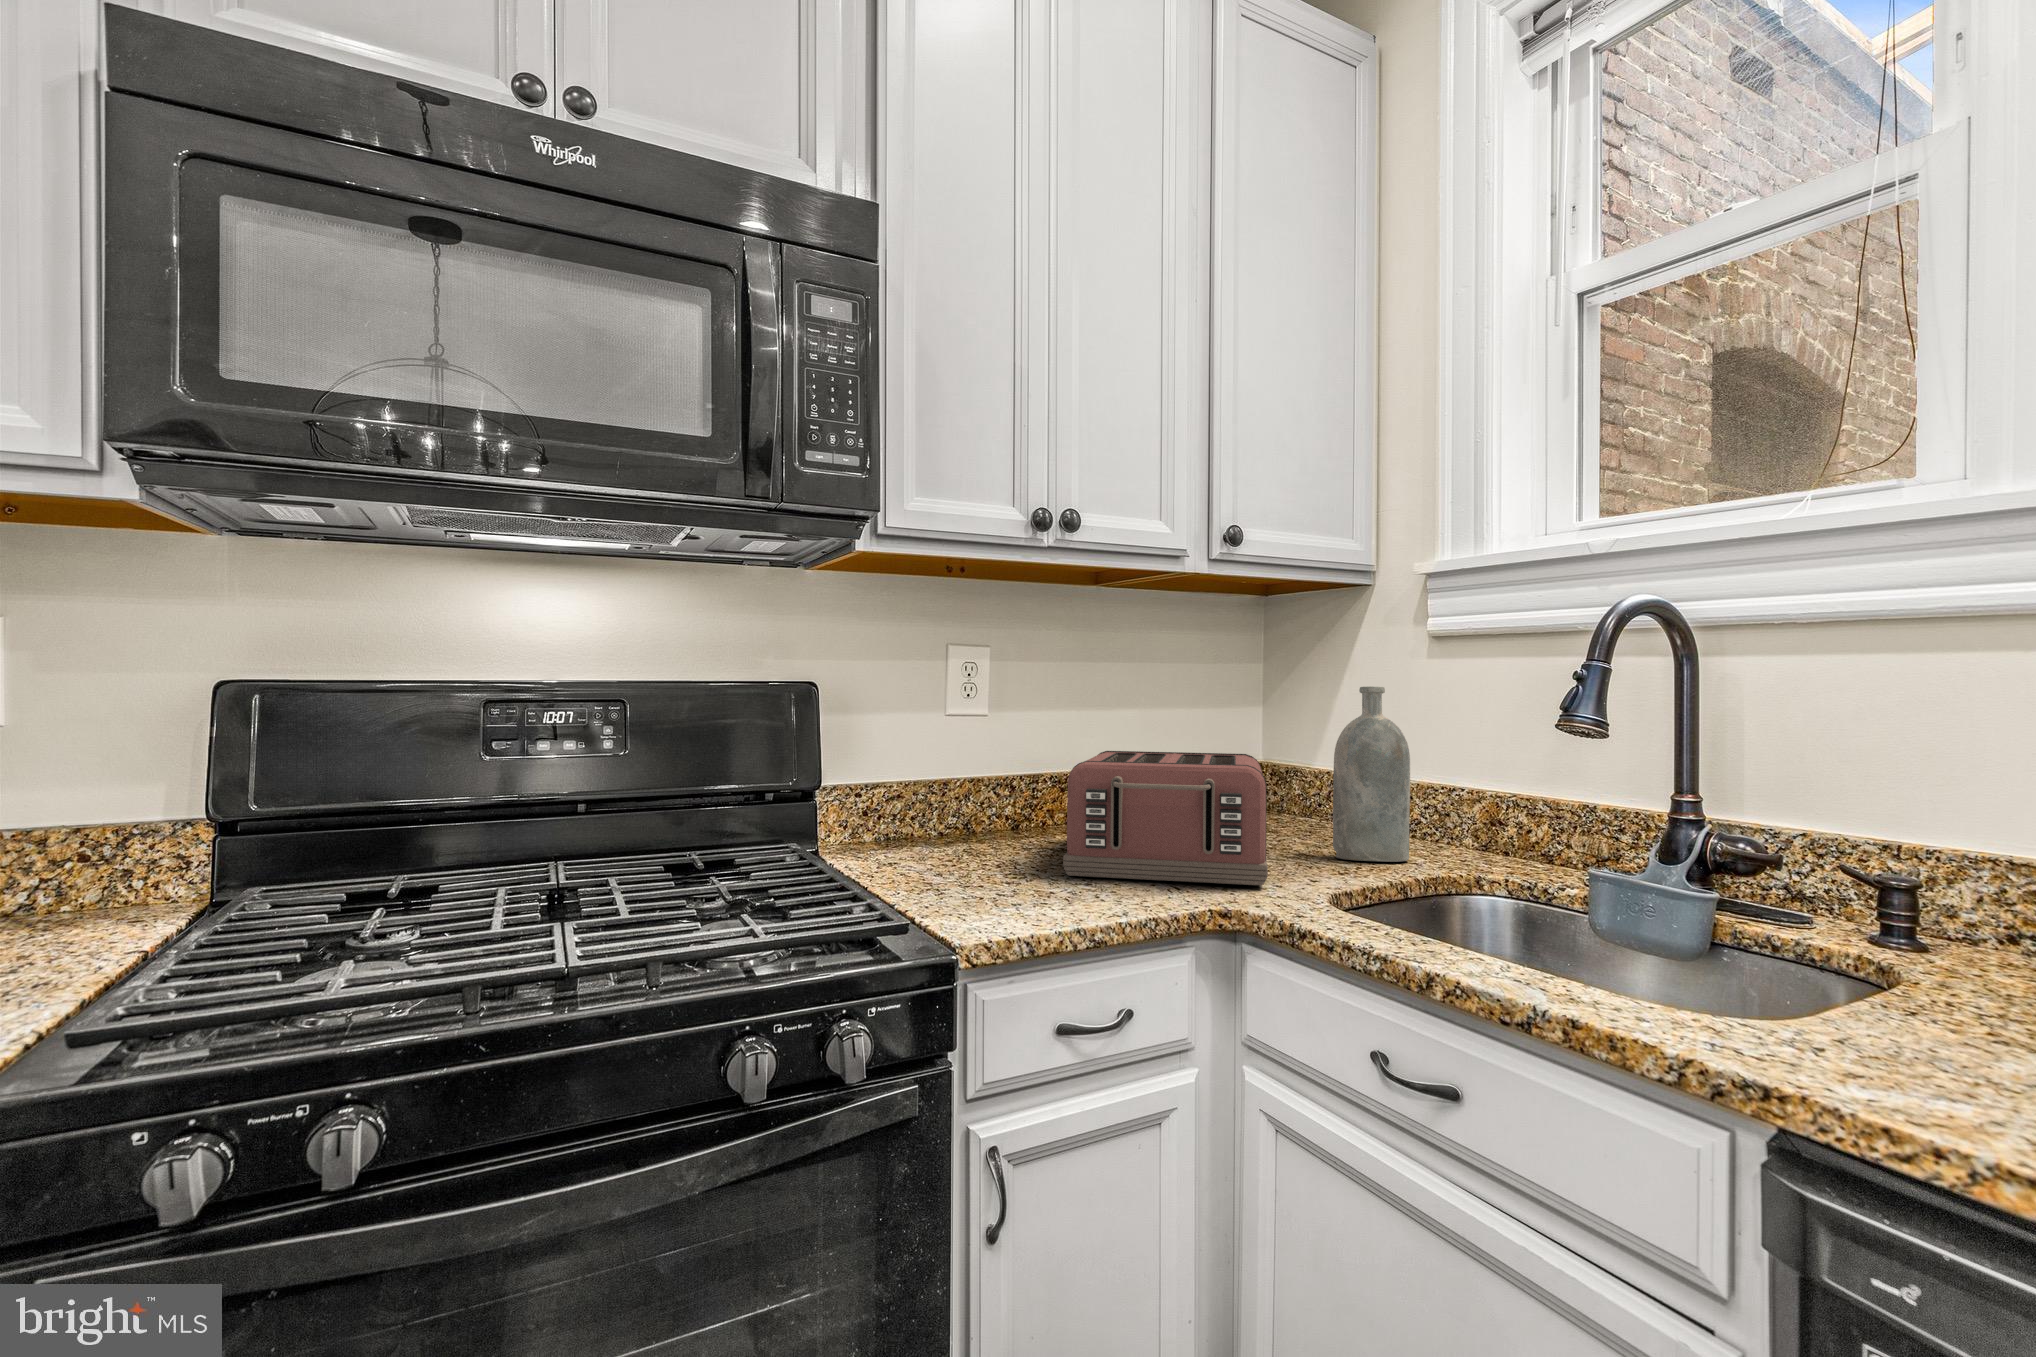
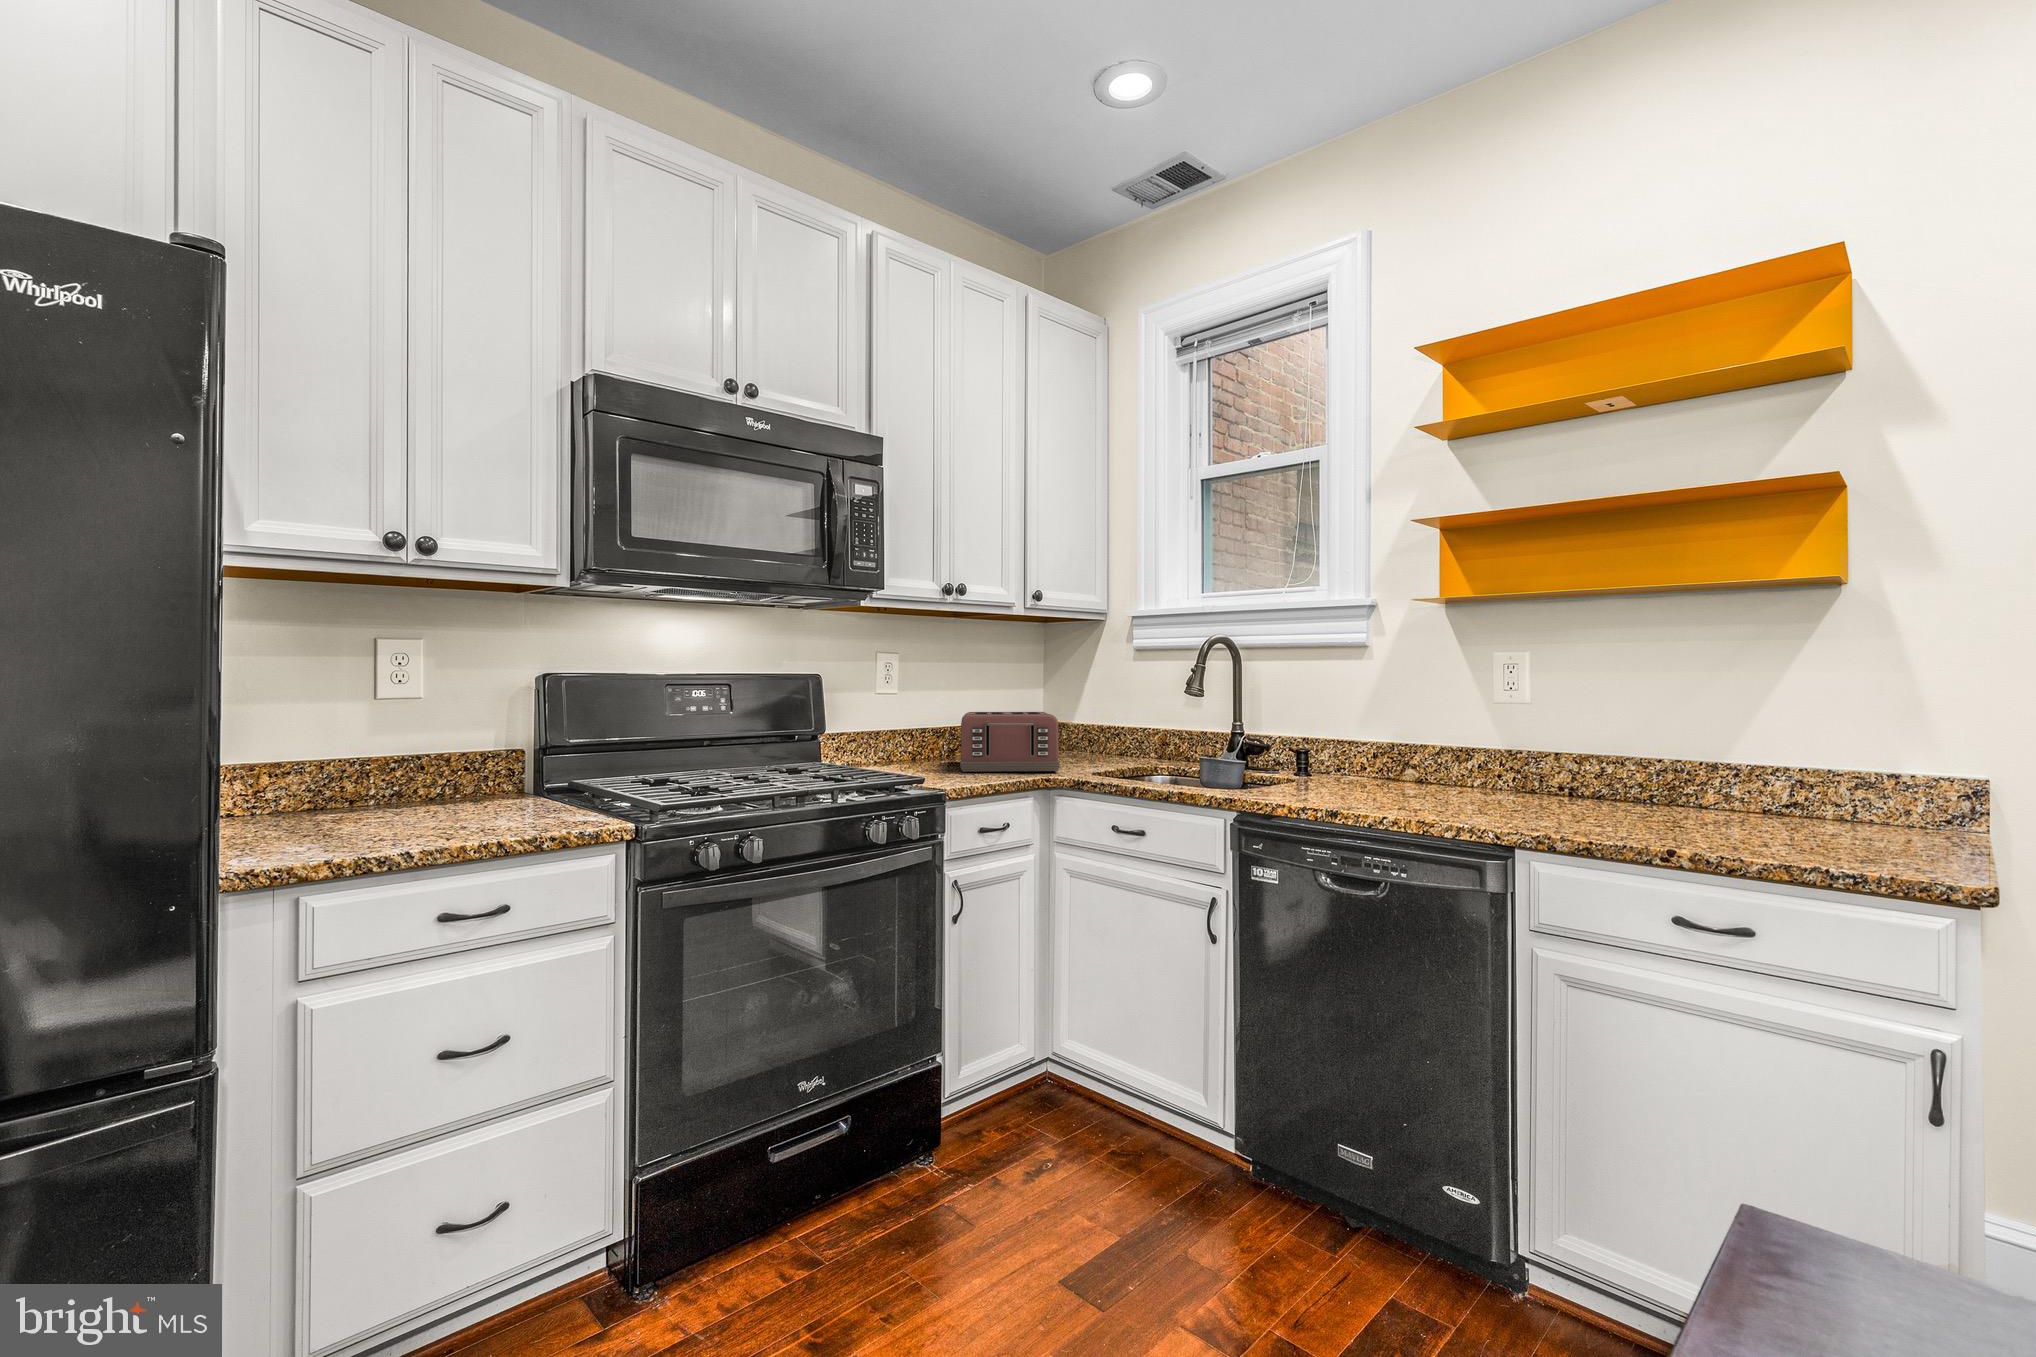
bottle: present [1333,686,1410,862] -> none [1086,676,1123,764]

